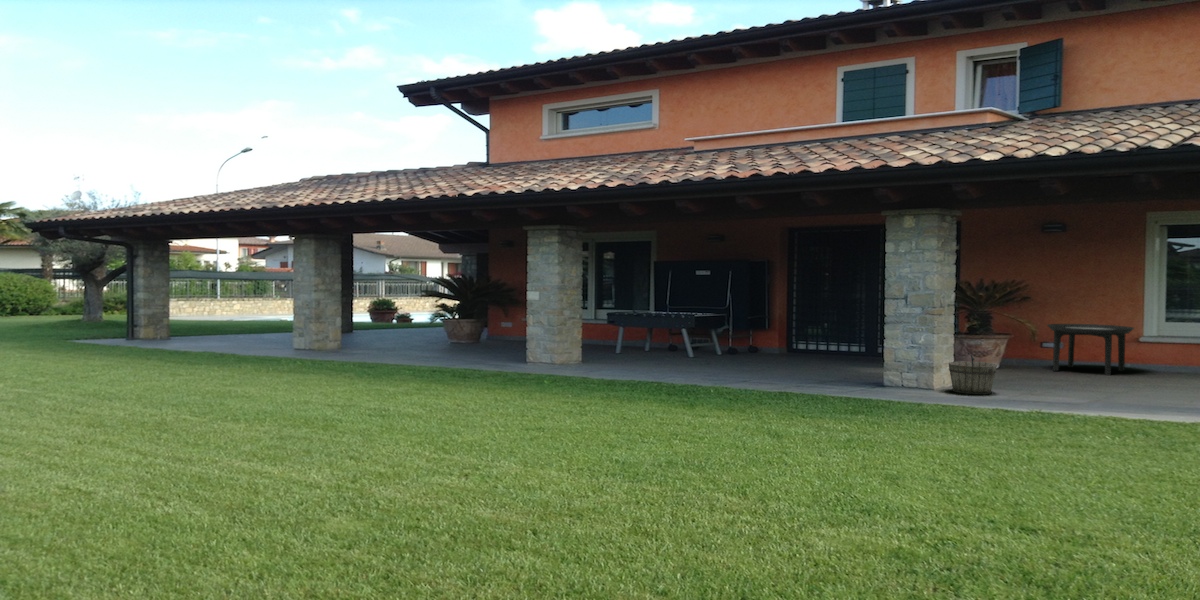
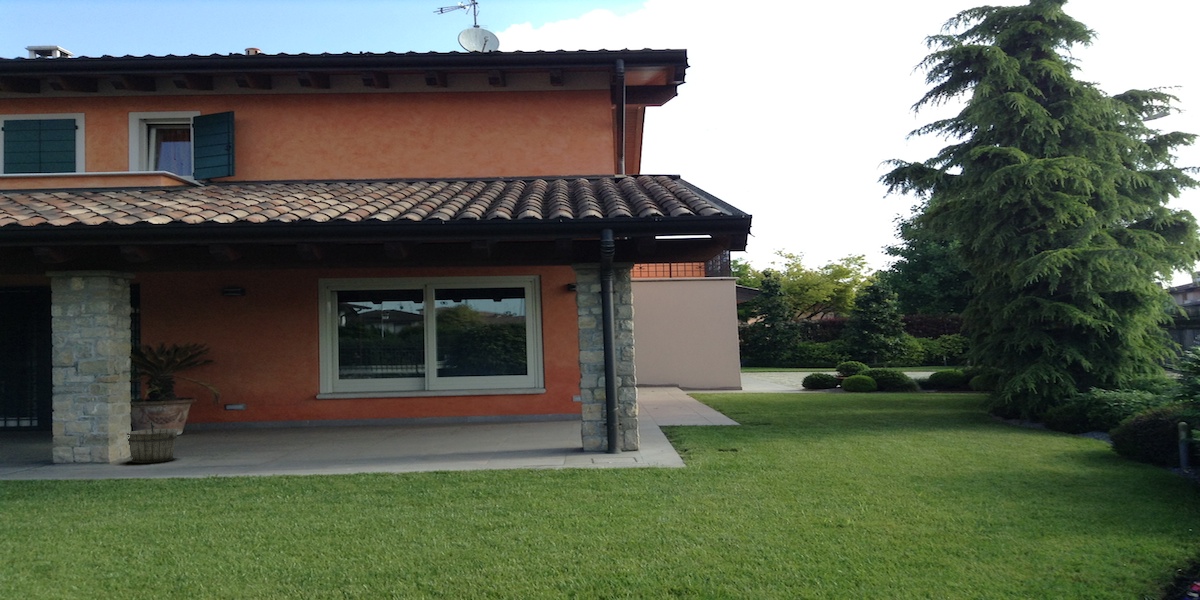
round table: present [1048,324,1134,376] -> none [231,384,308,433]

